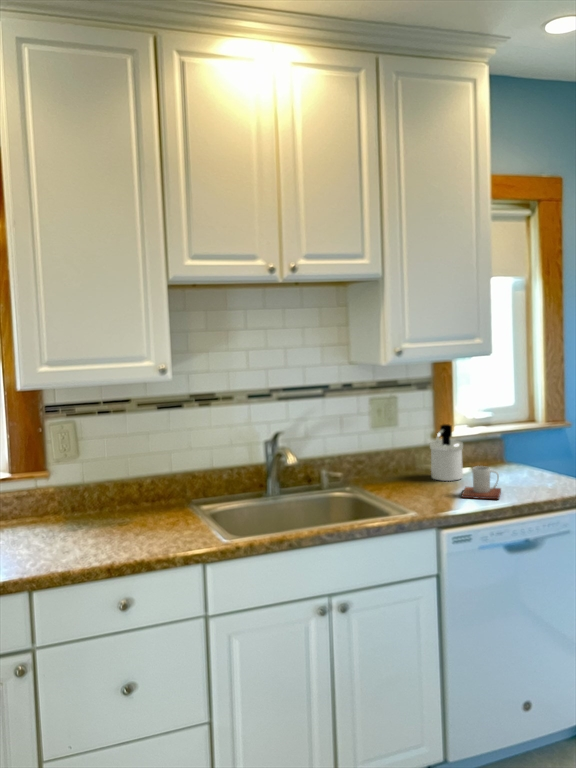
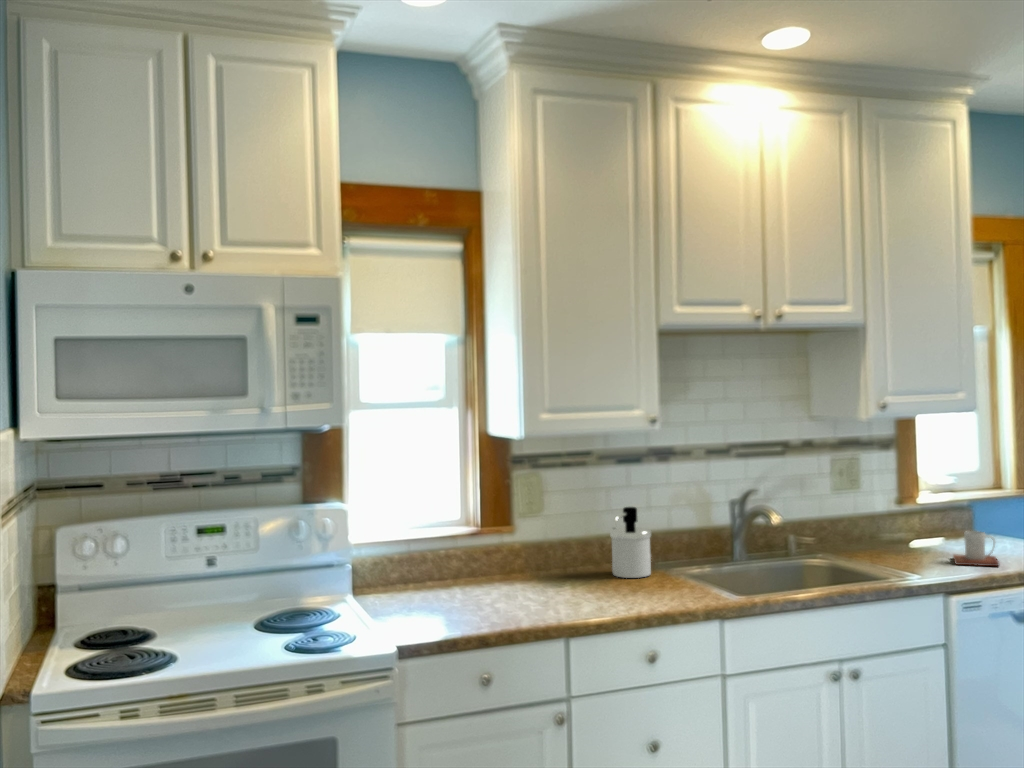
soap dispenser: present [430,424,463,481] -> present [610,507,651,578]

